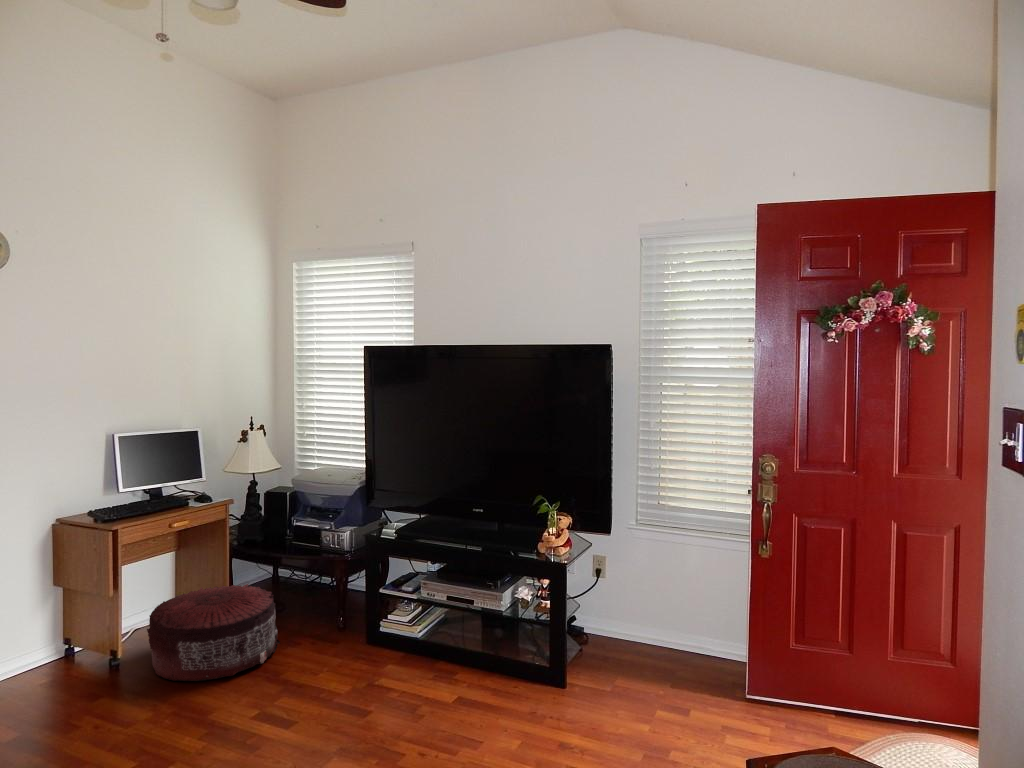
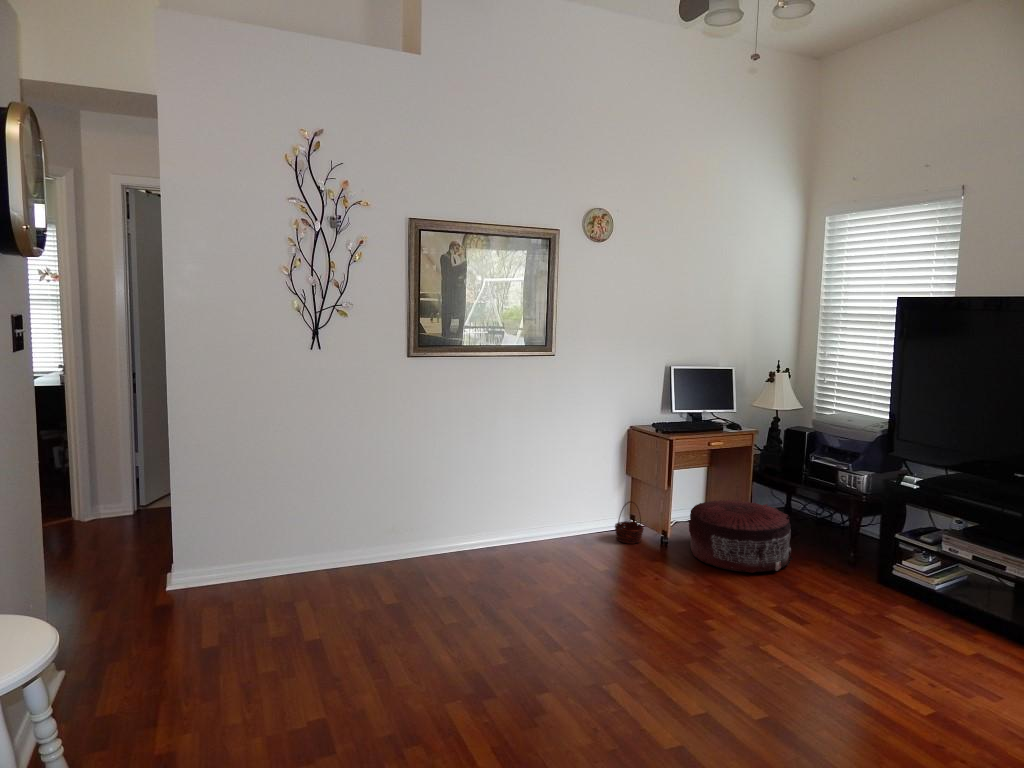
basket: none [34,623,83,684] -> present [615,501,644,544]

